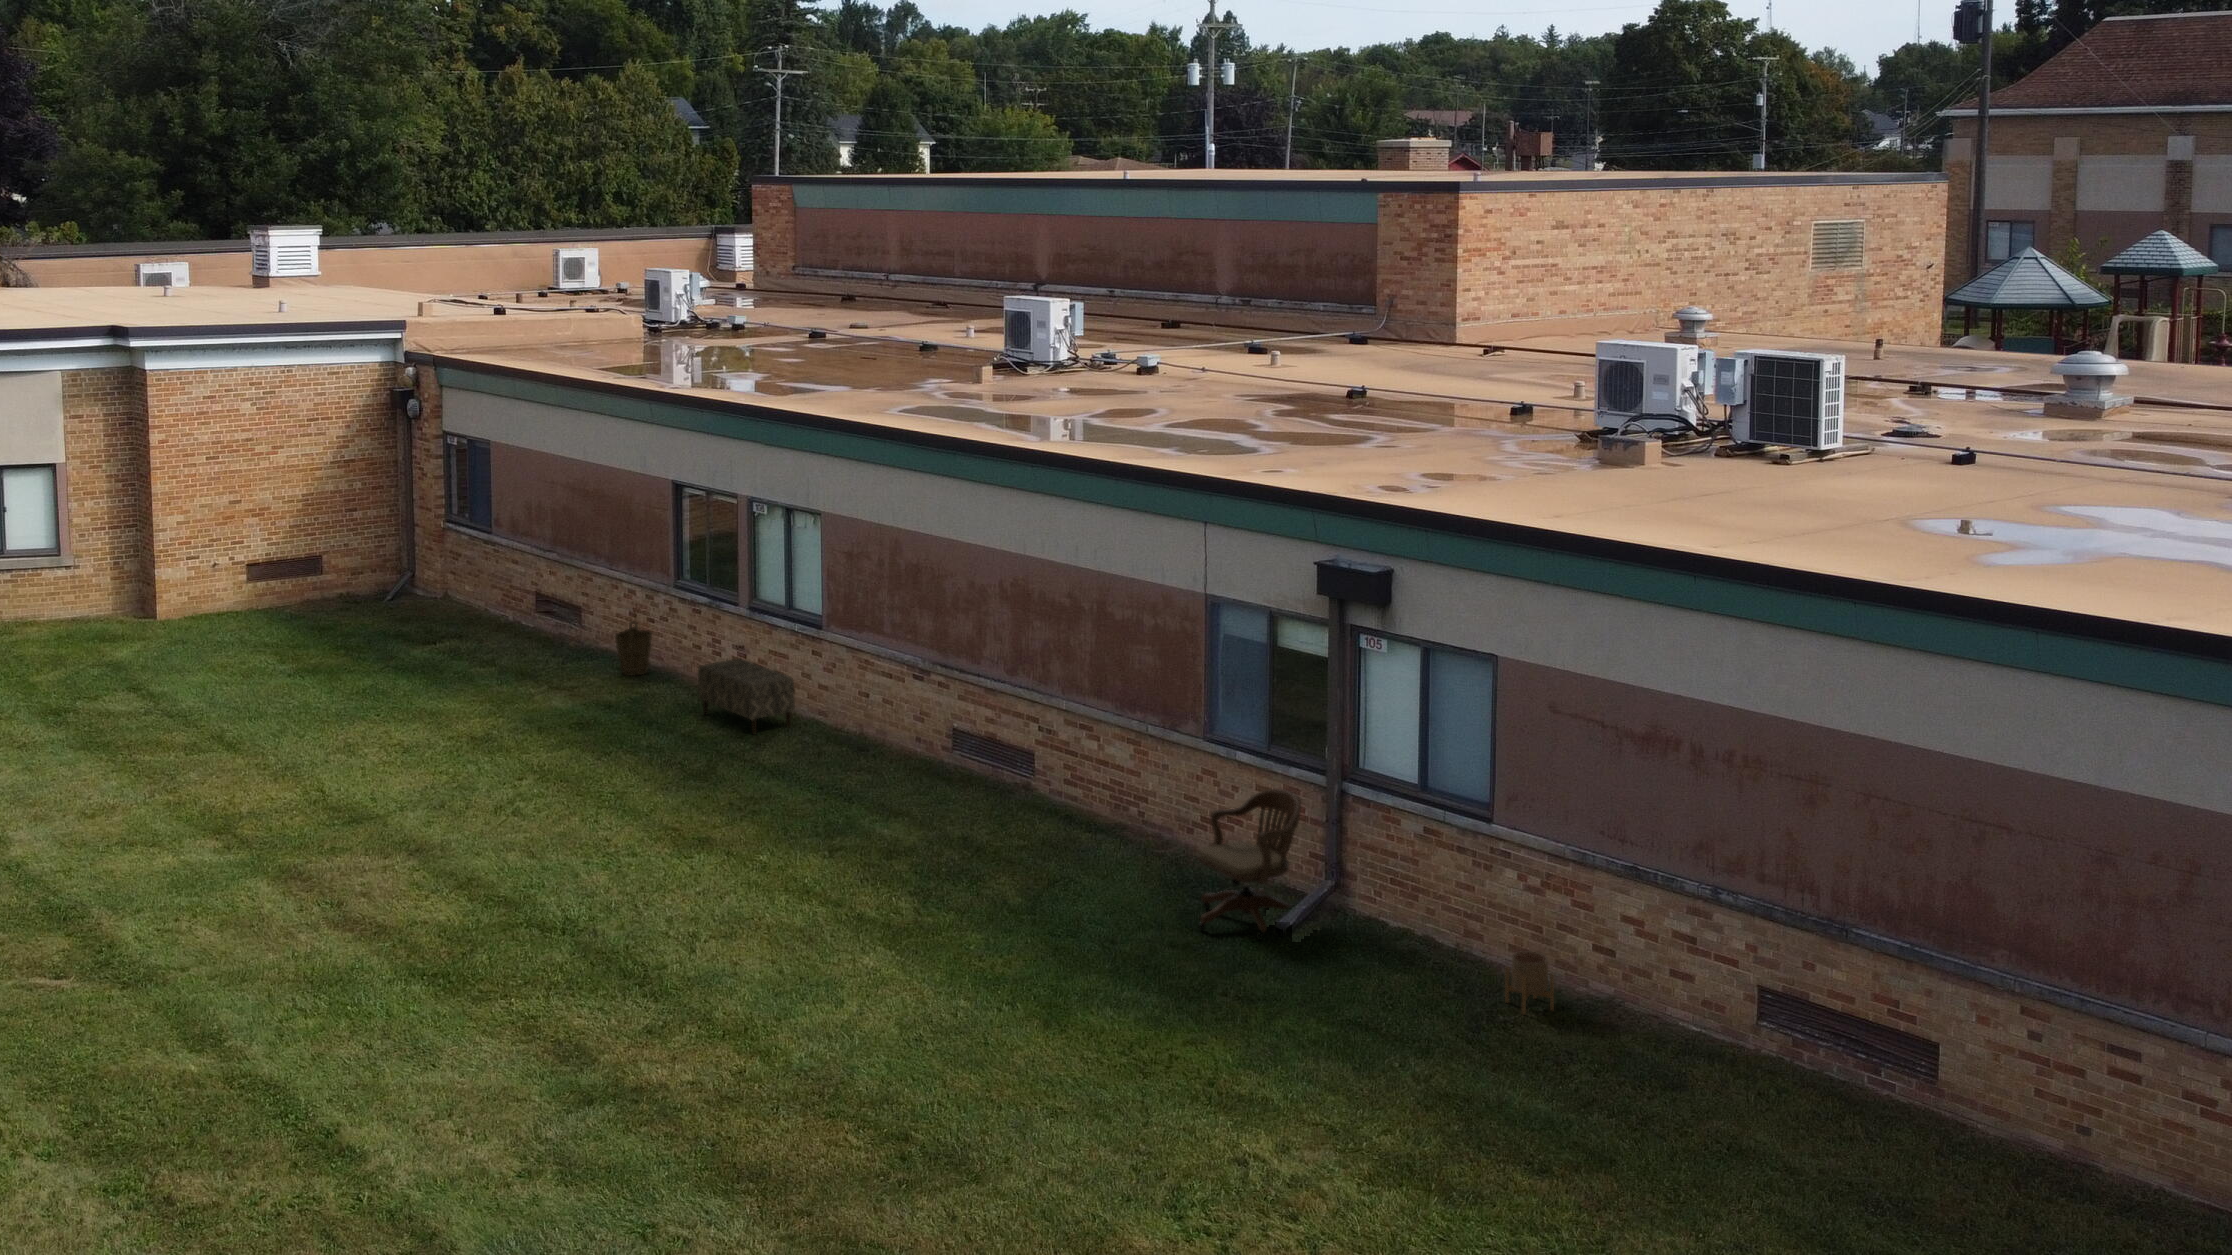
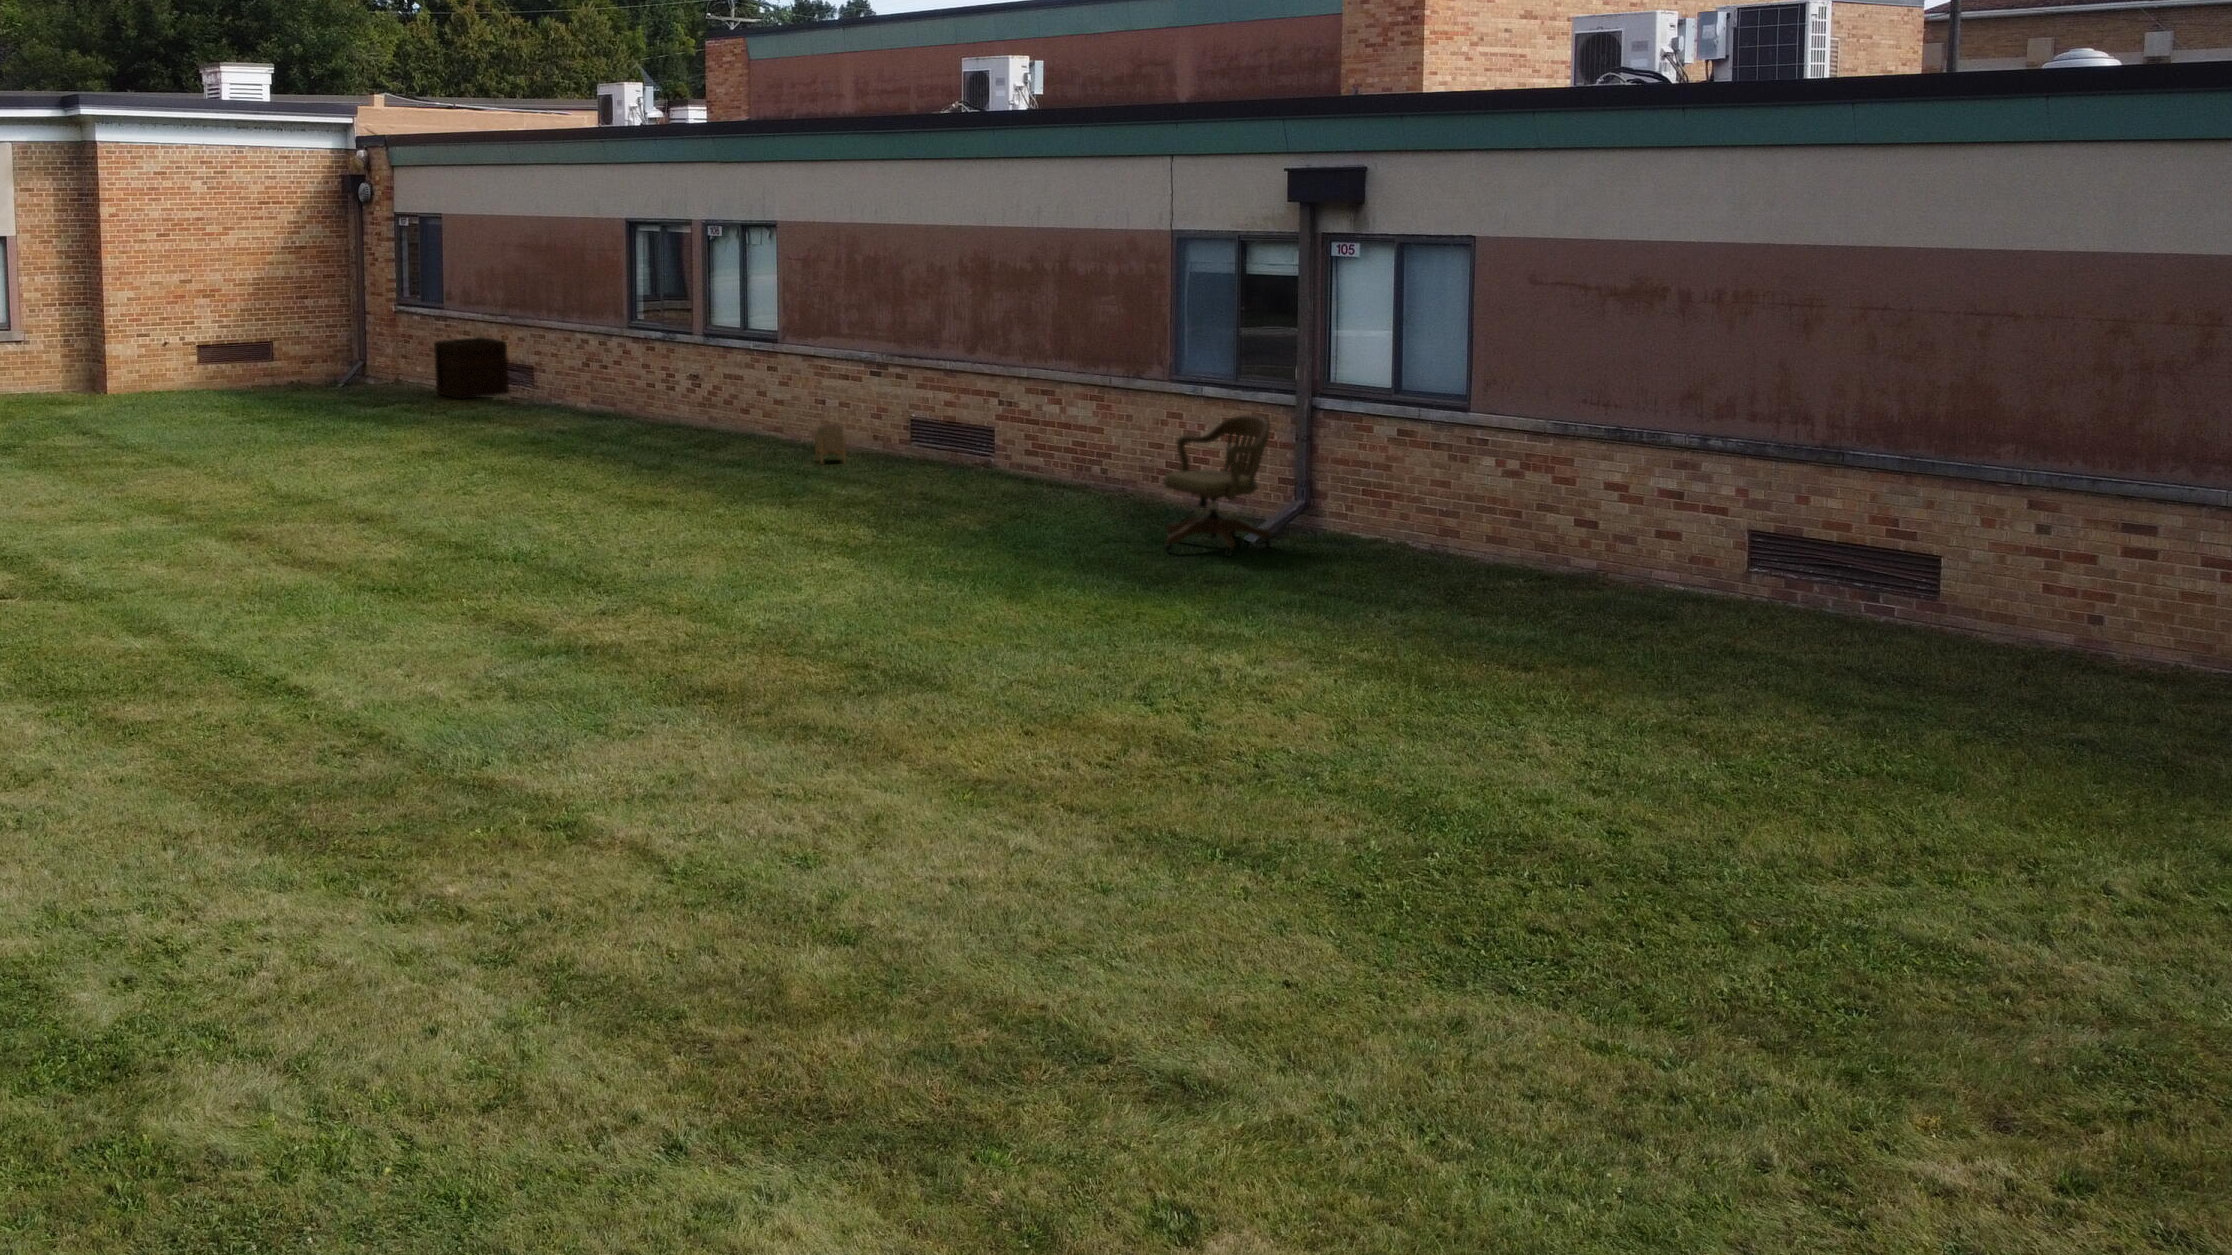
wooden crate: none [483,573,558,641] -> present [434,337,509,399]
bucket: present [614,621,652,676] -> none [566,364,604,417]
bench: present [698,659,795,734] -> none [650,383,748,448]
planter: present [1505,951,1554,1014] -> present [815,424,846,463]

